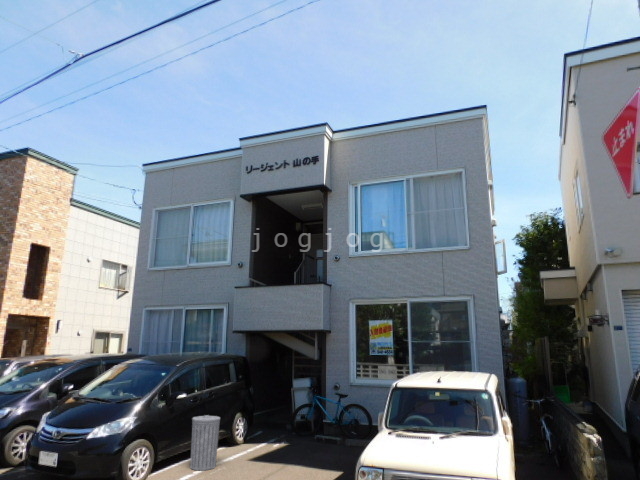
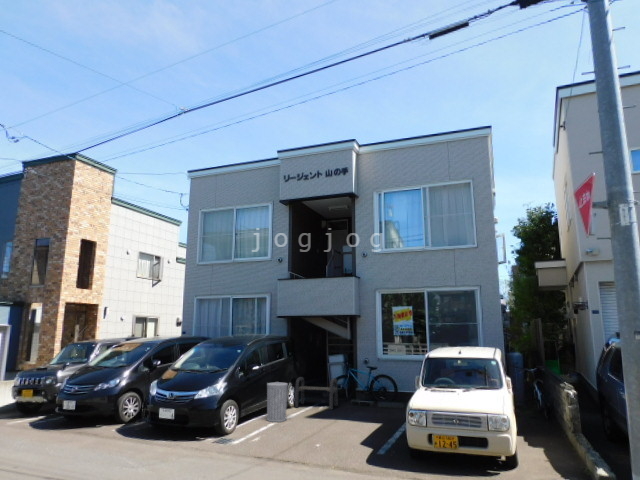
bench: none [238,407,294,450] -> present [295,377,338,409]

